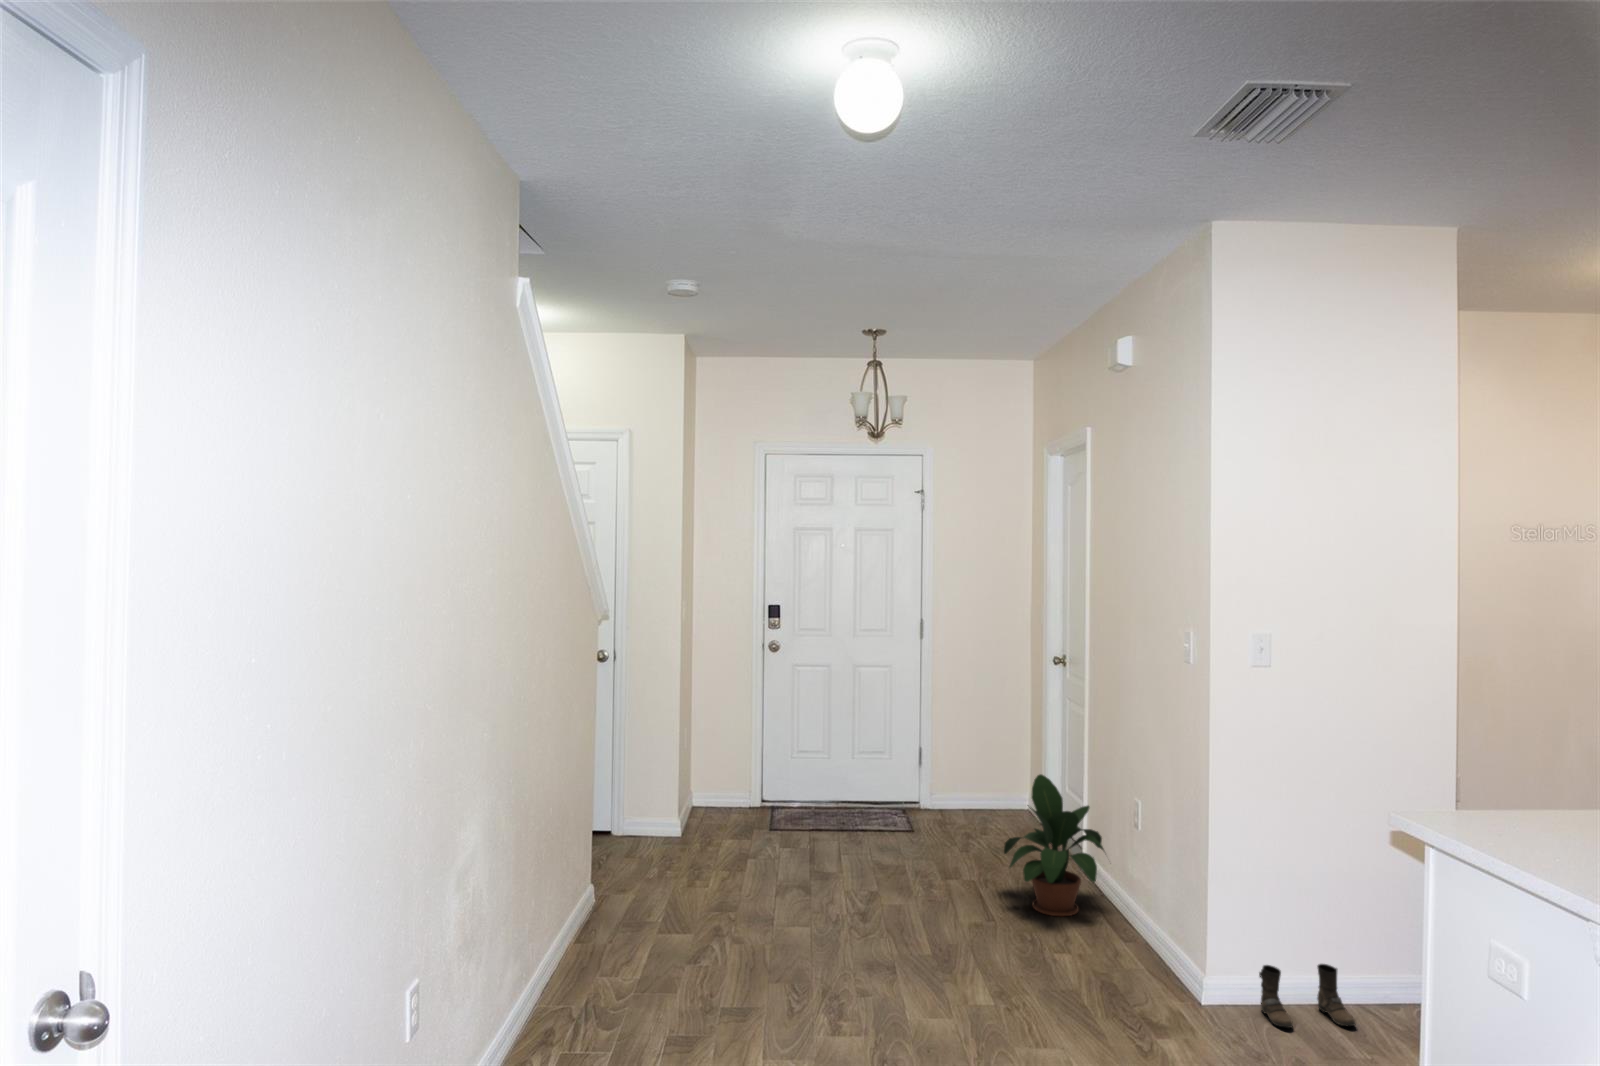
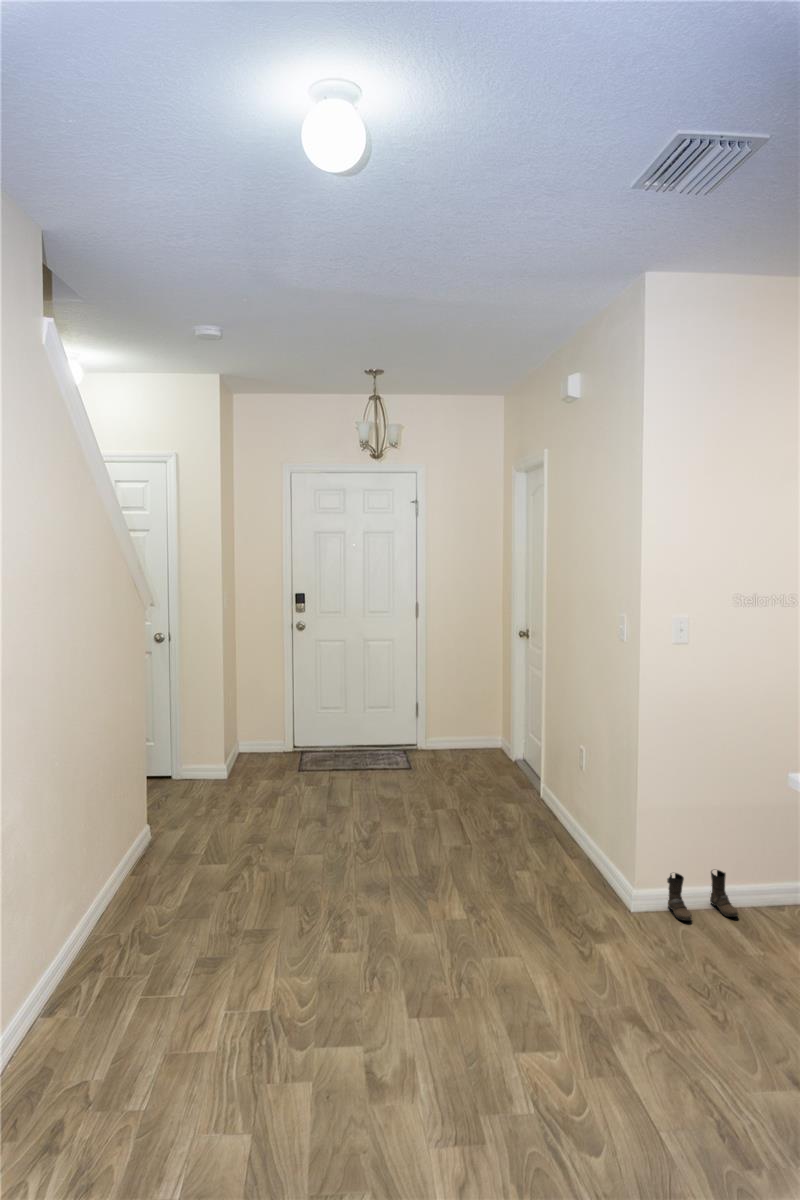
potted plant: present [1004,774,1104,916] -> none [477,726,558,834]

